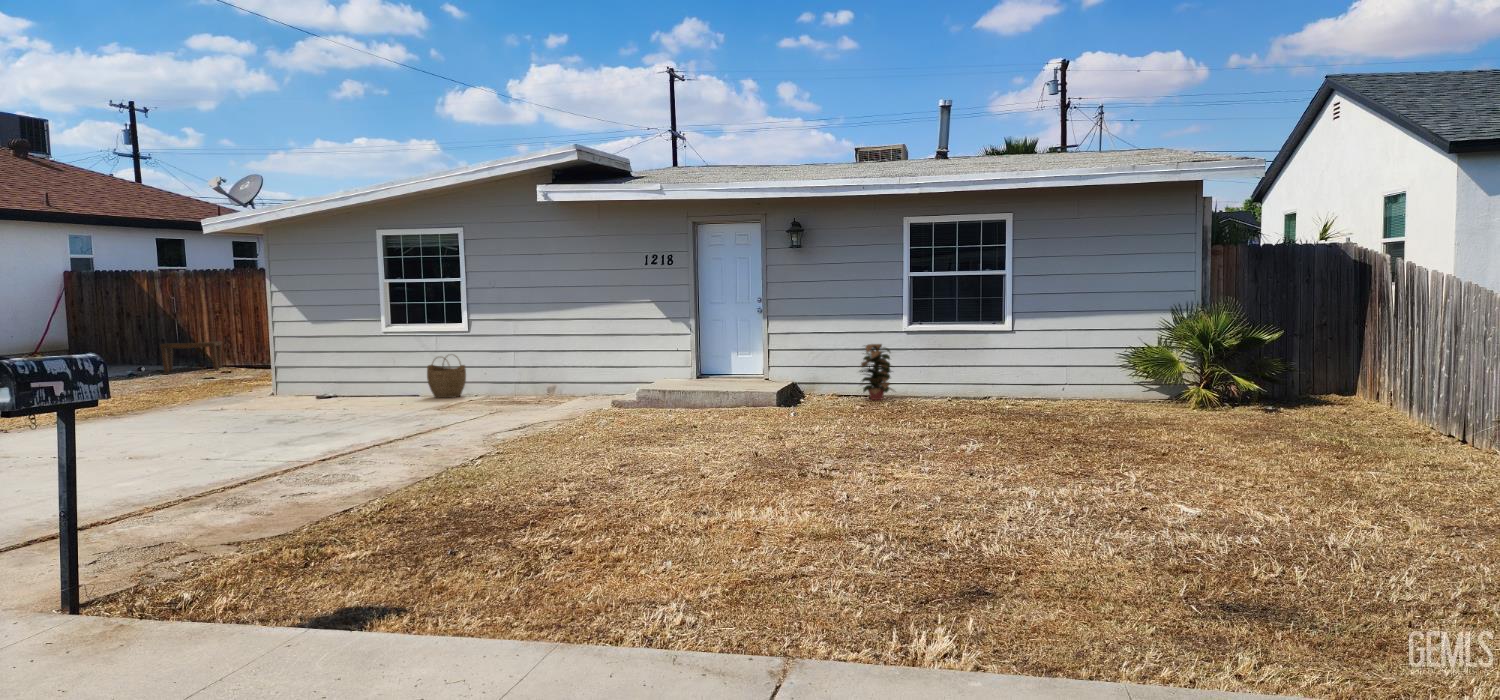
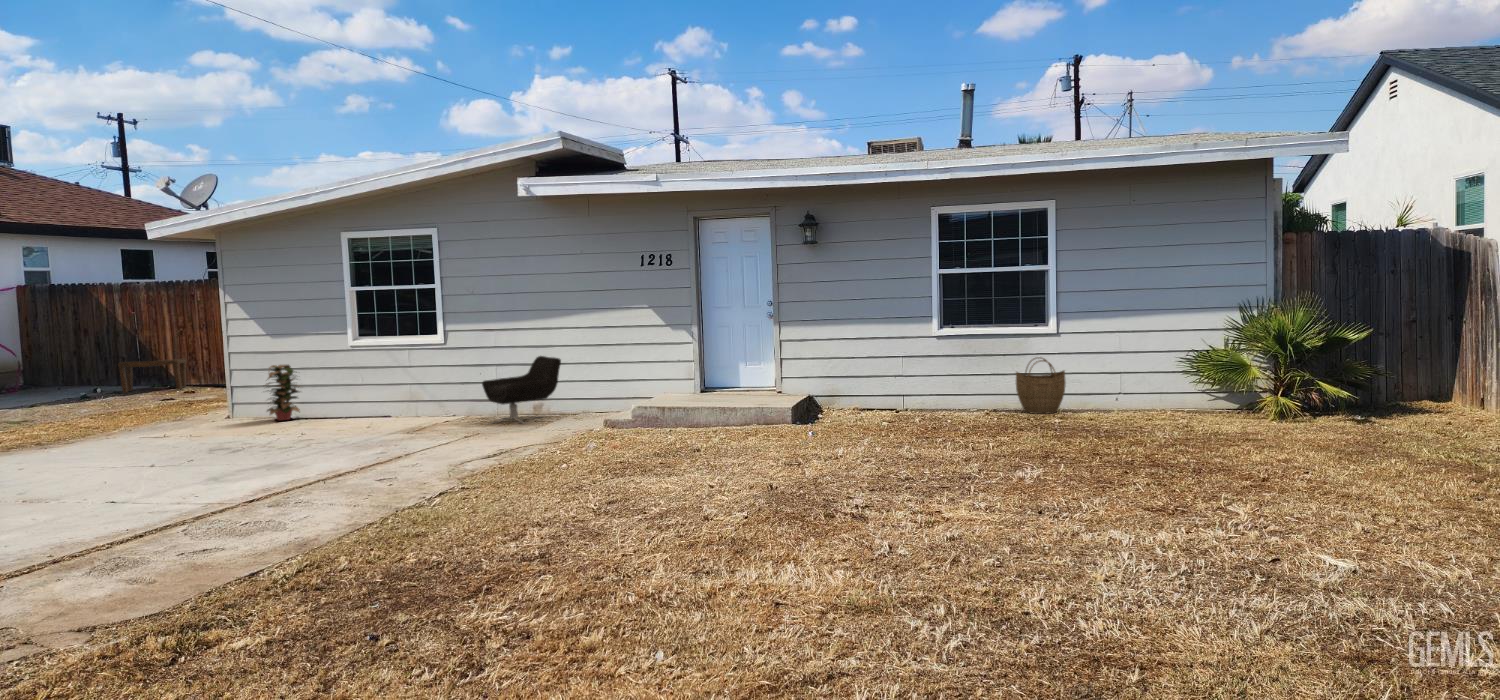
lounge chair: none [504,343,575,404] -> present [482,356,561,424]
decorative plant: present [860,344,893,400] -> present [266,365,300,420]
woven basket: present [427,358,466,398] -> present [1016,357,1066,414]

